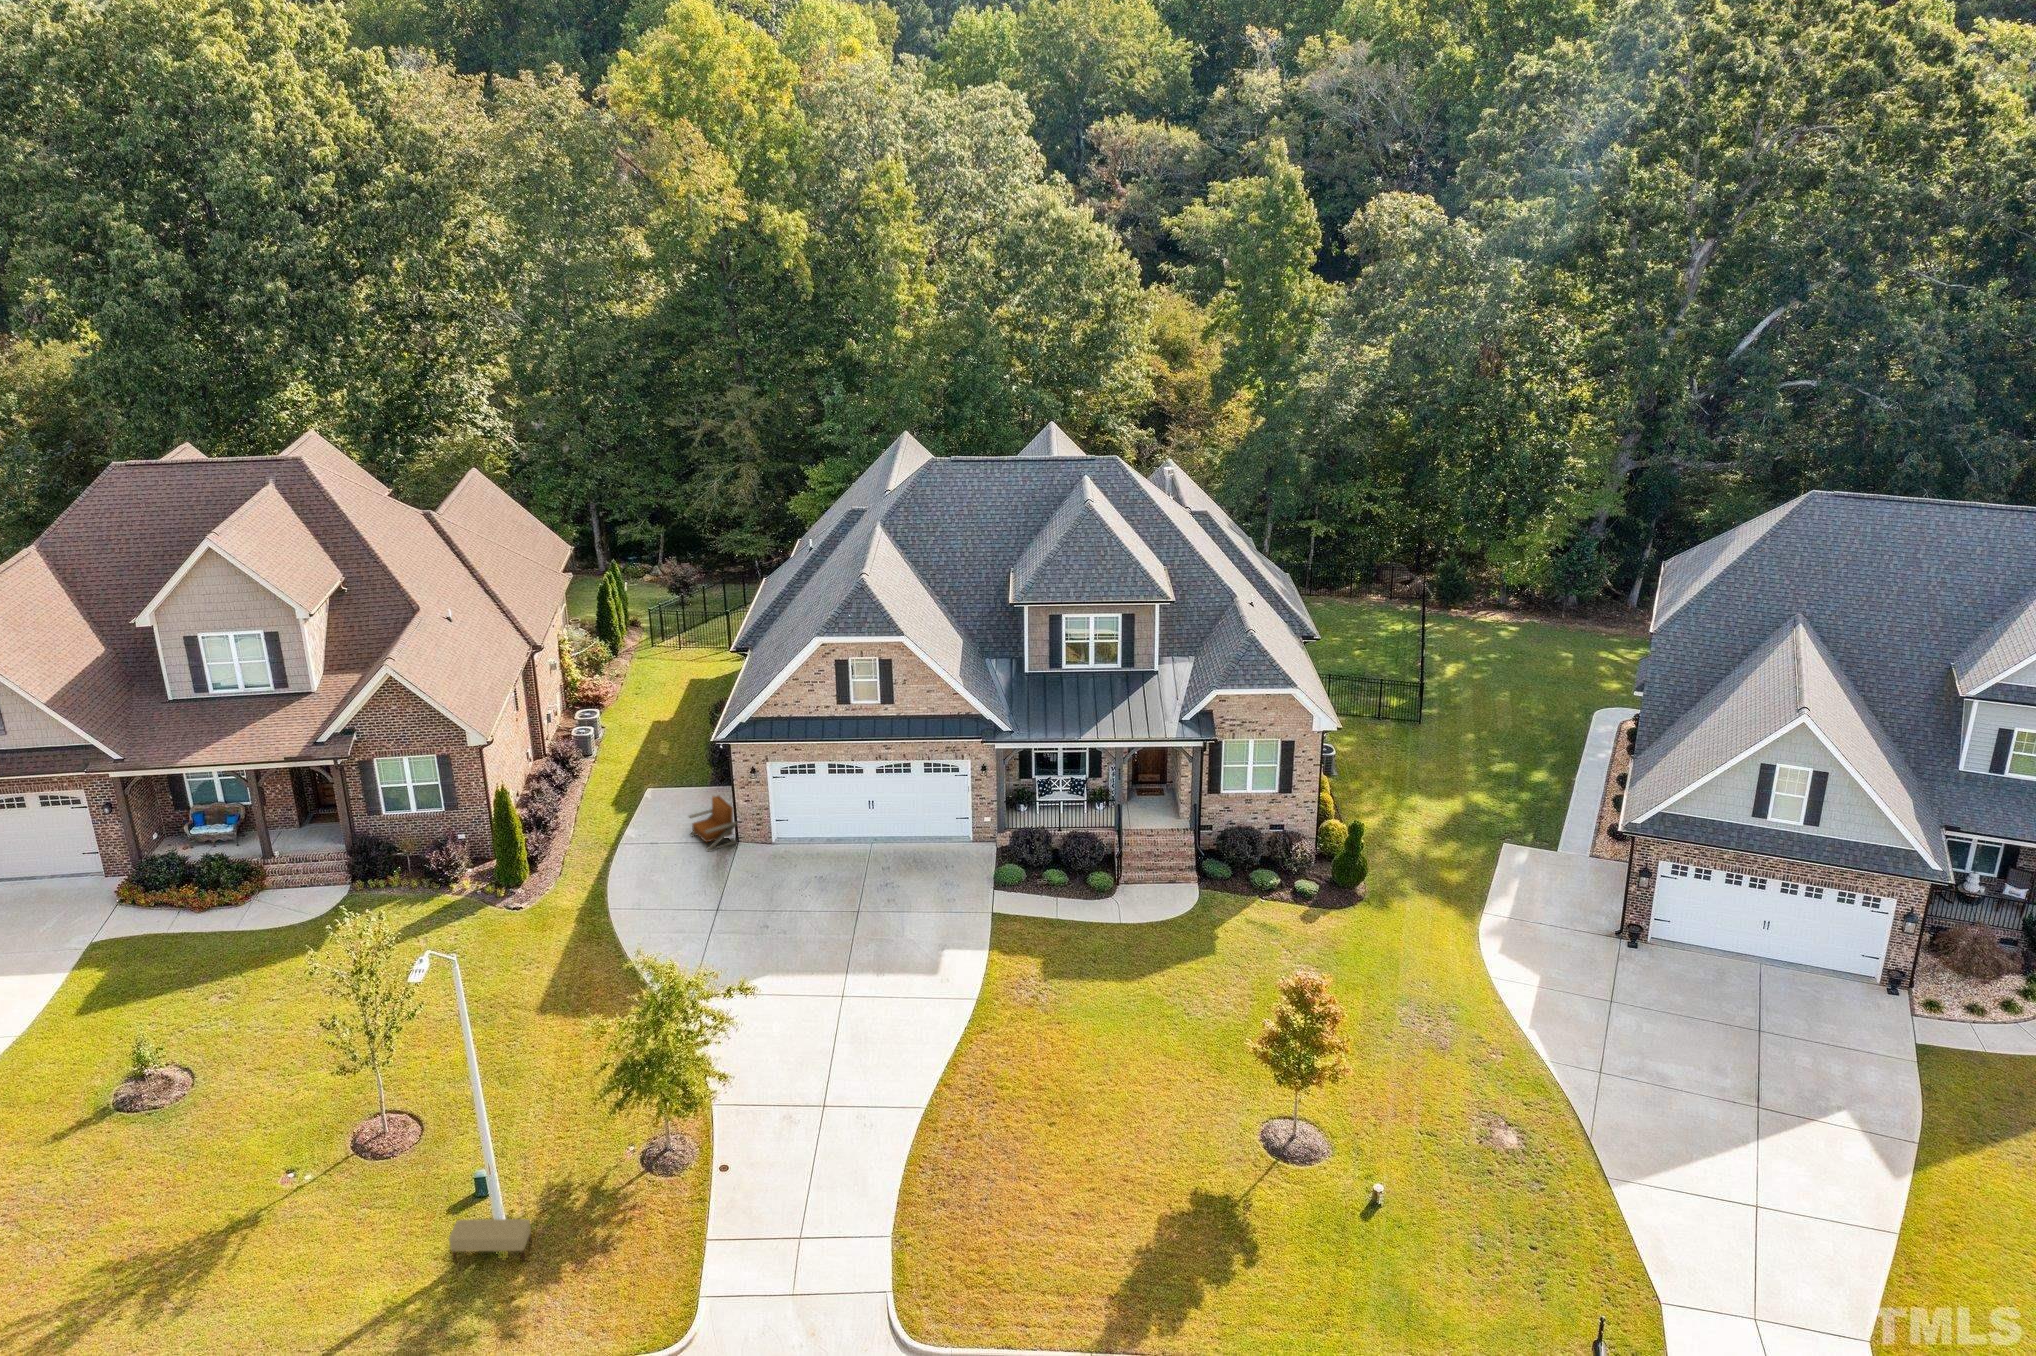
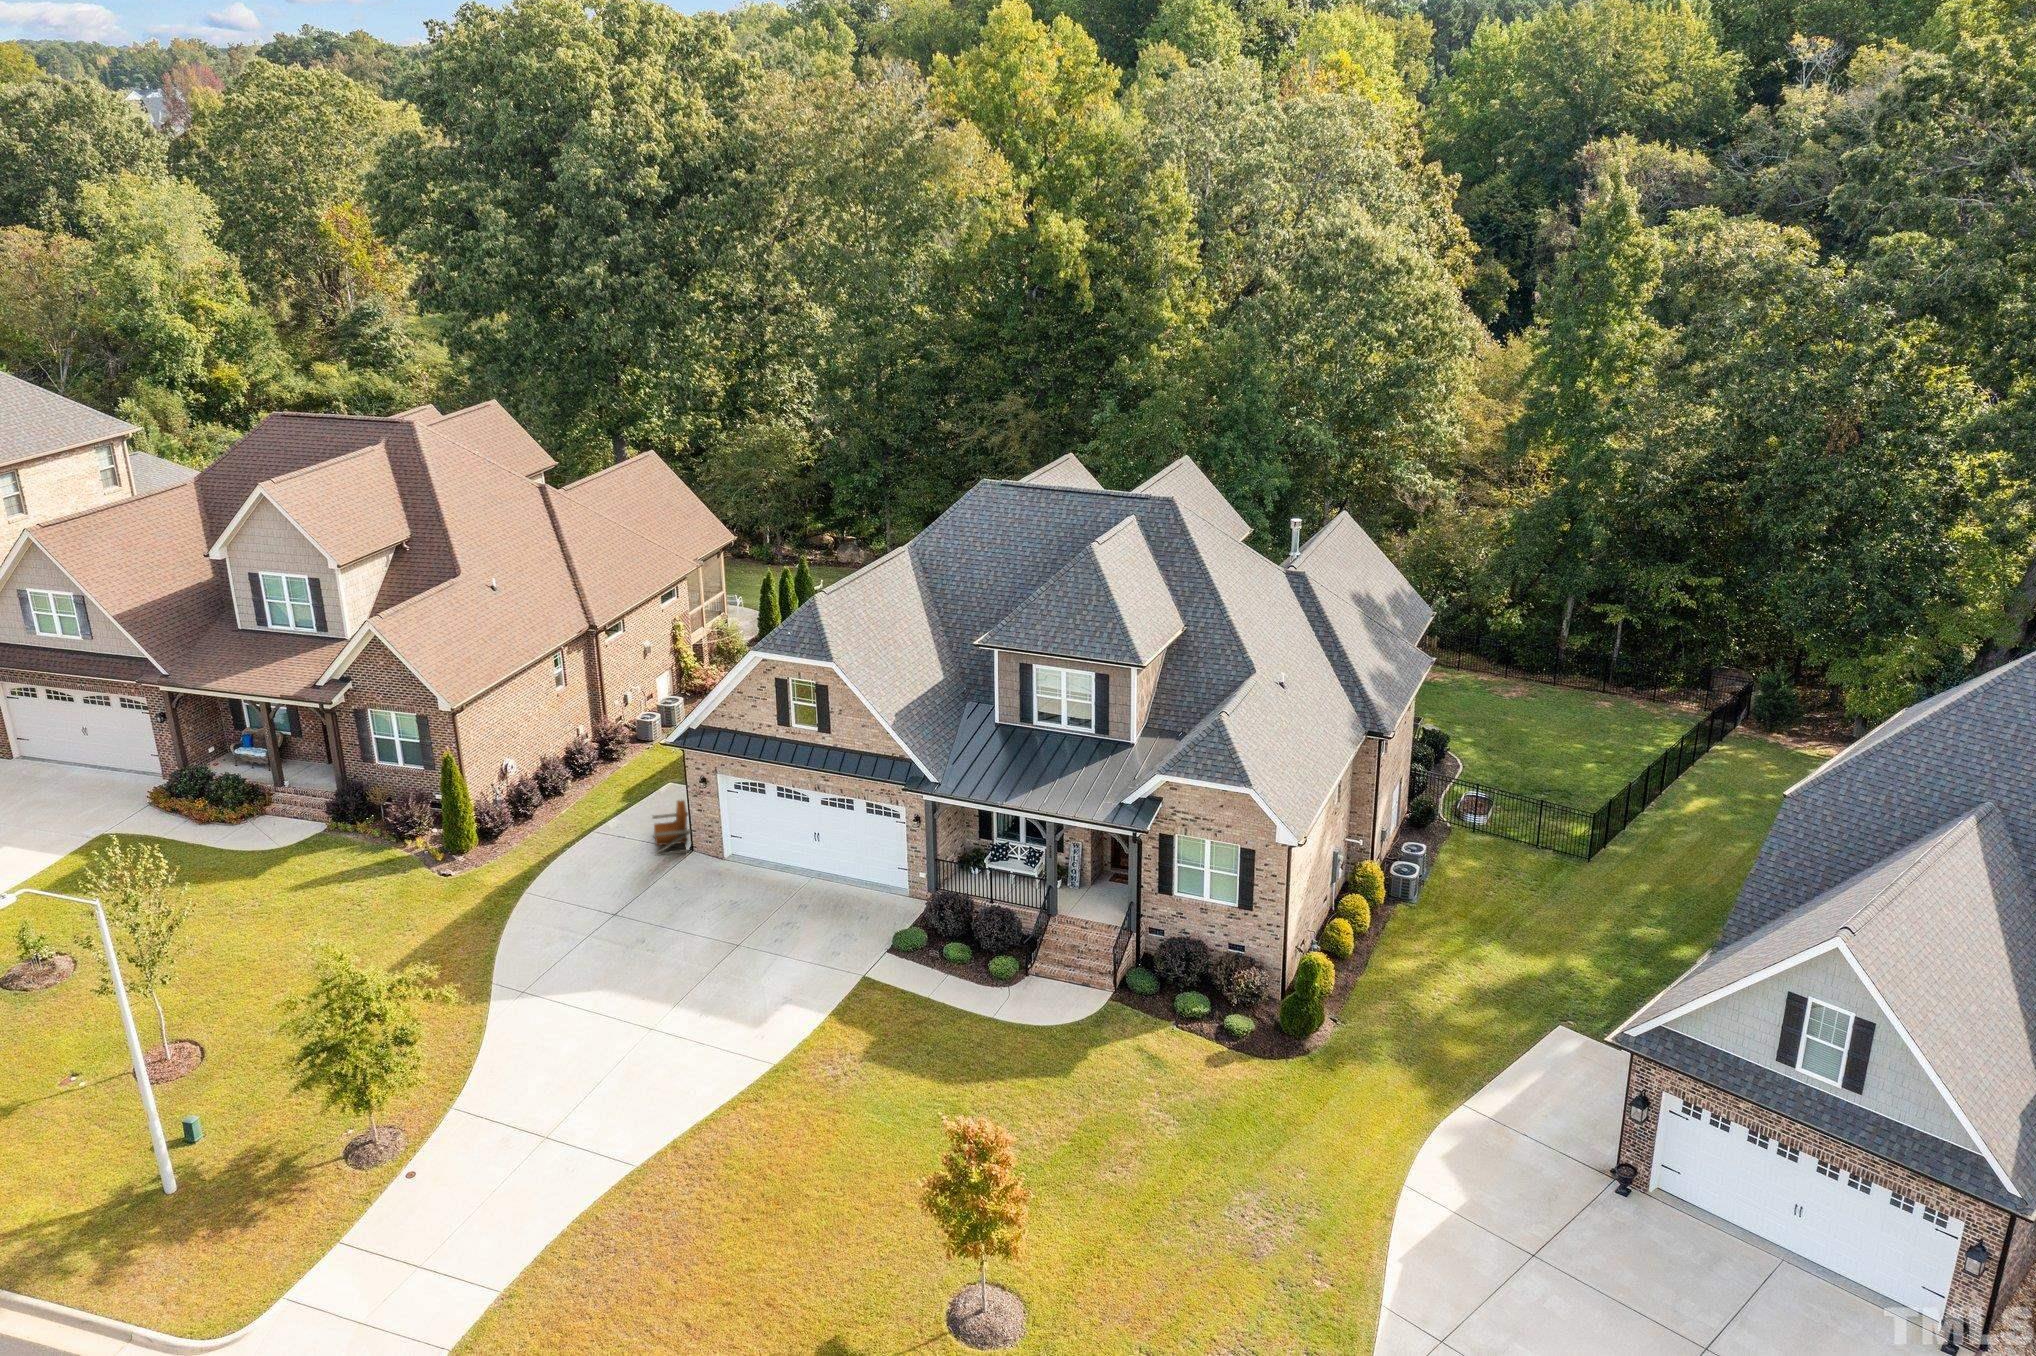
bench: present [449,1219,532,1261] -> none [103,1161,185,1219]

